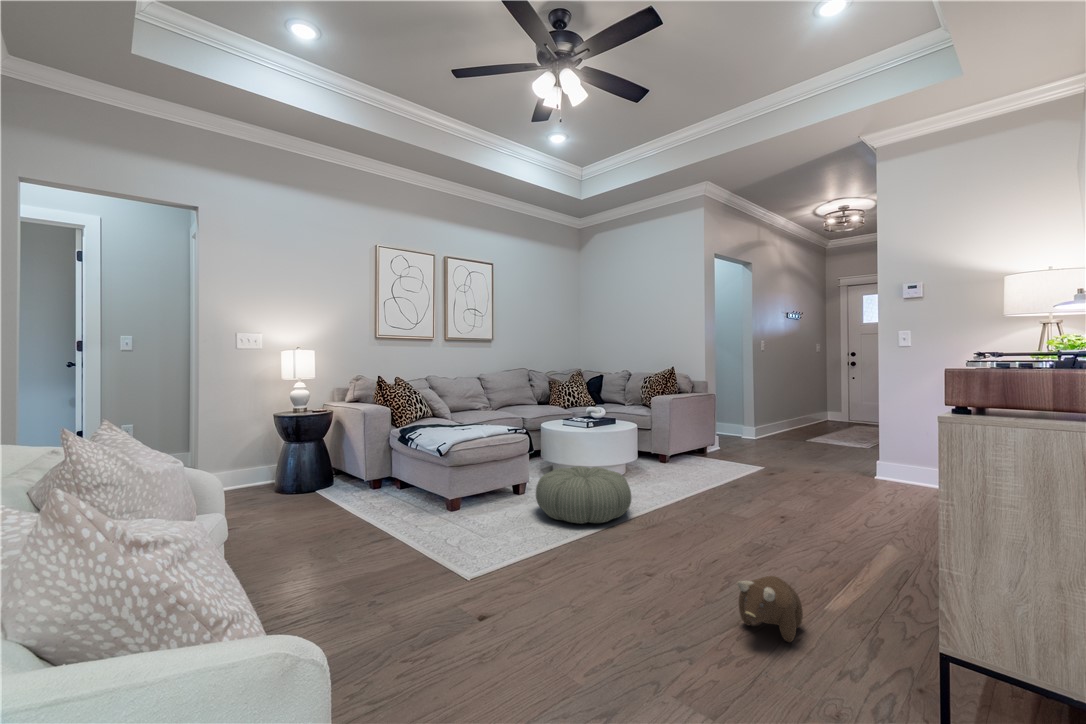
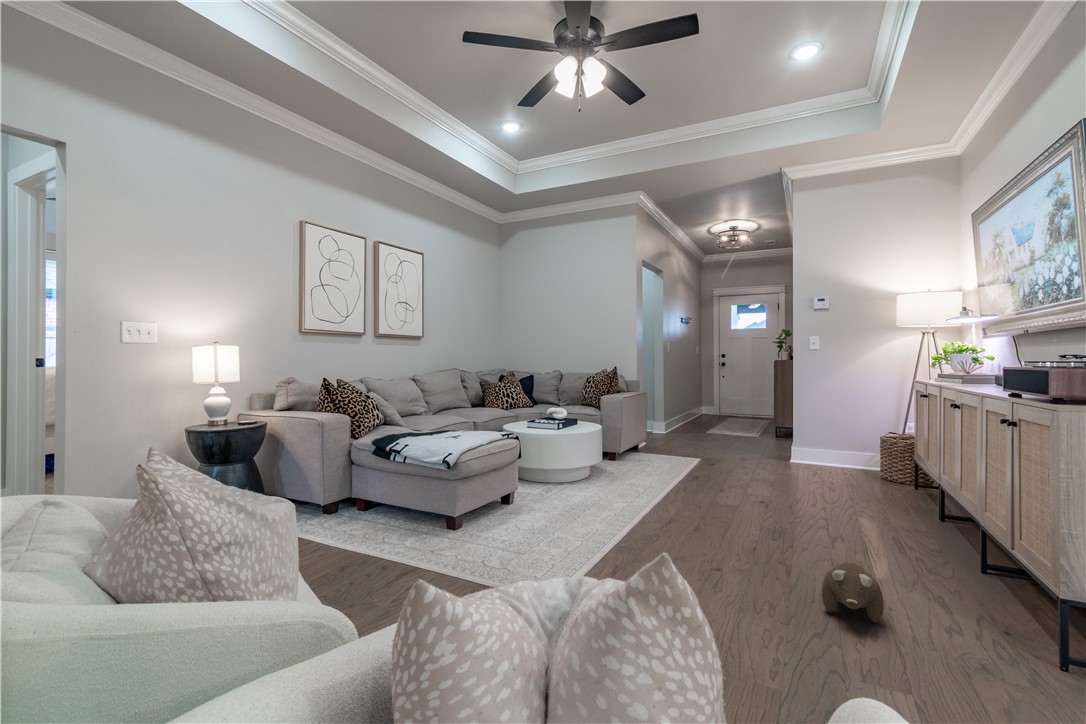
pouf: present [536,466,631,524] -> none [537,471,636,531]

